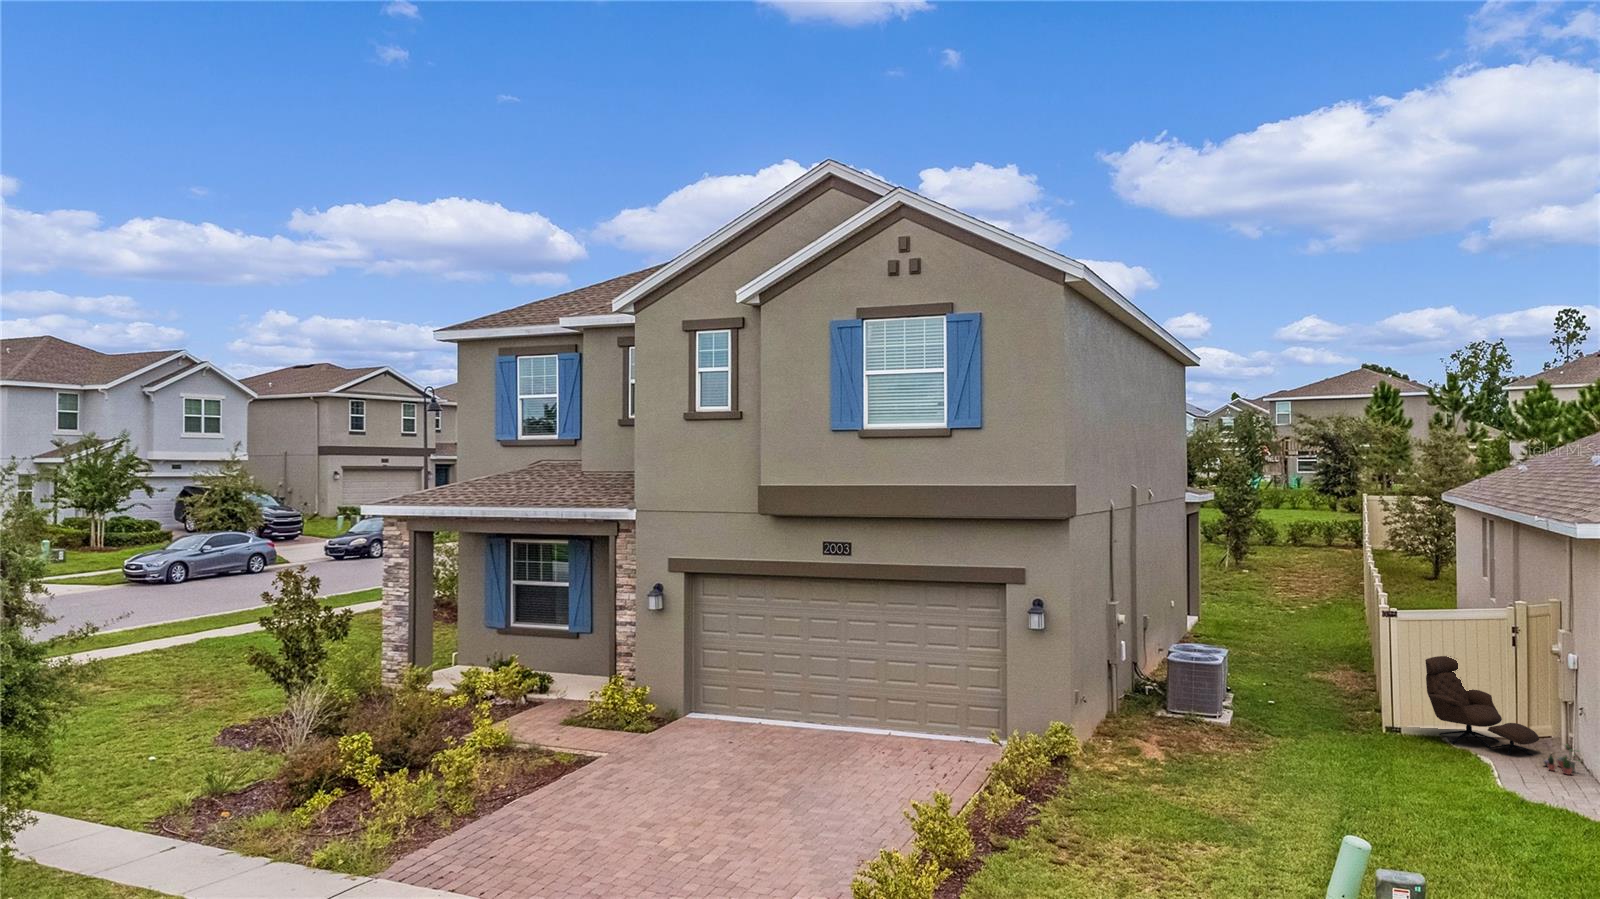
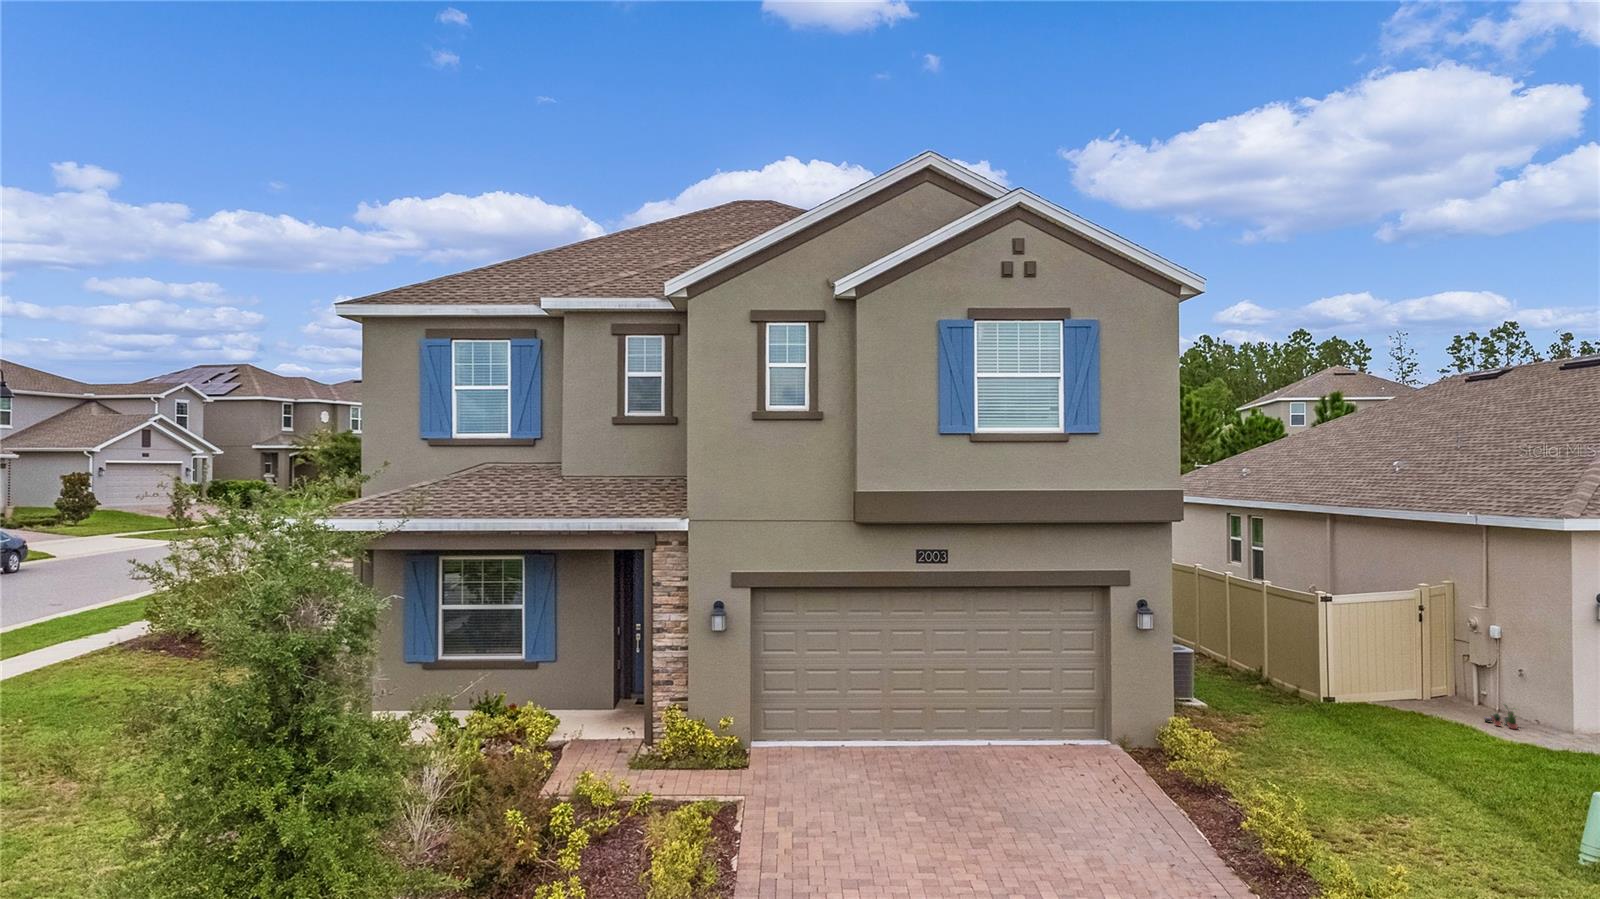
lounge chair: present [1425,656,1539,756] -> none [1362,632,1459,713]

